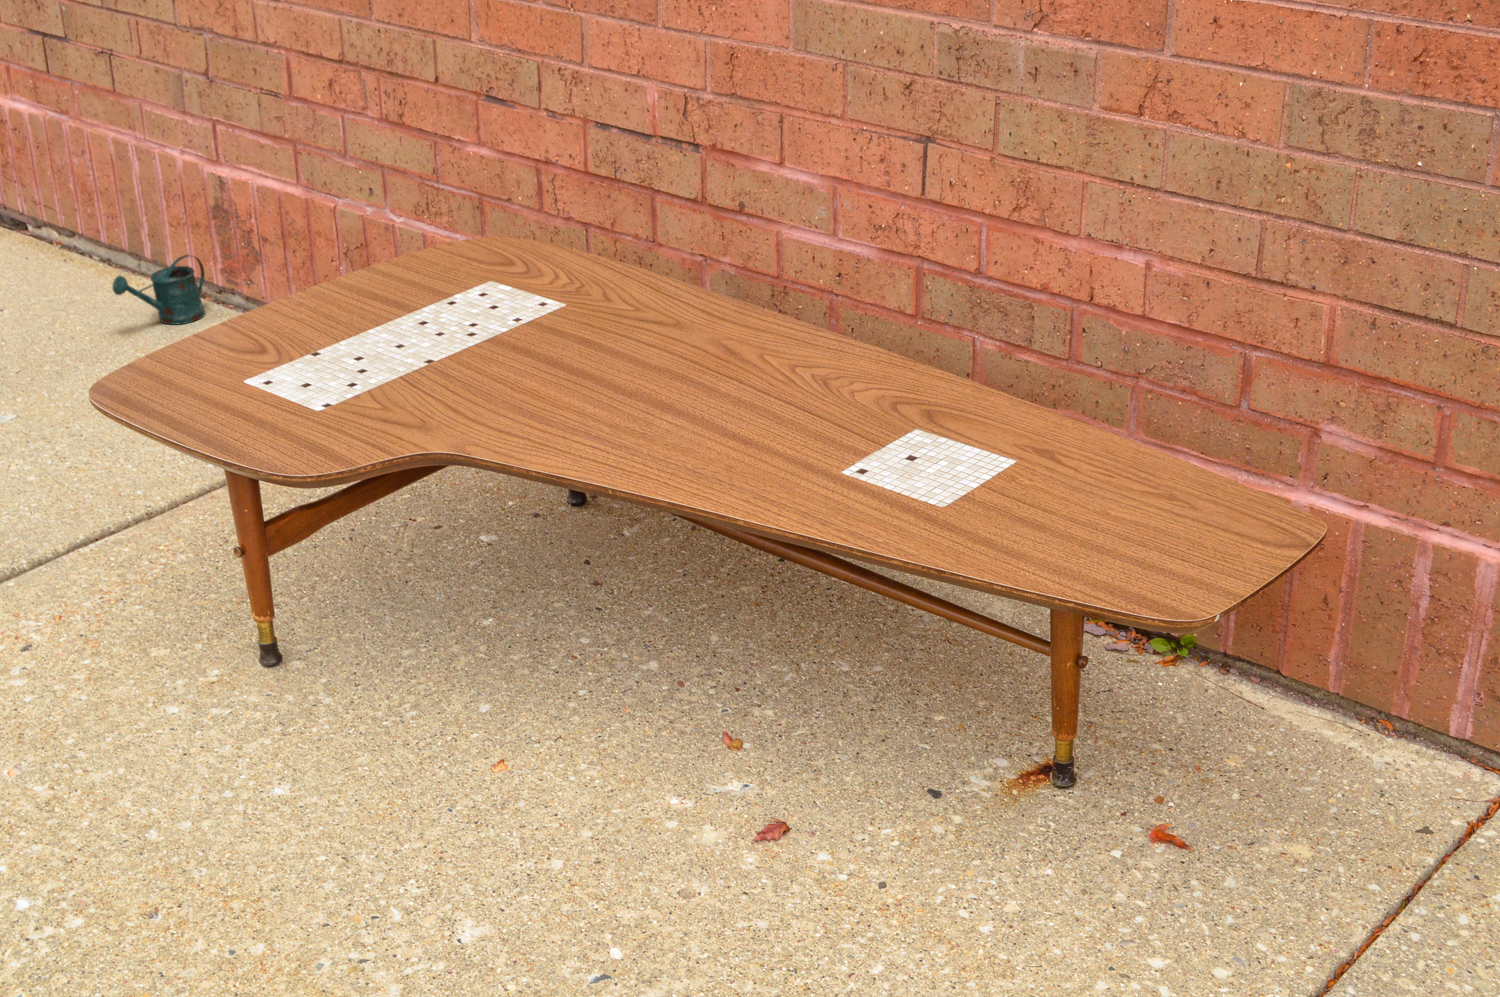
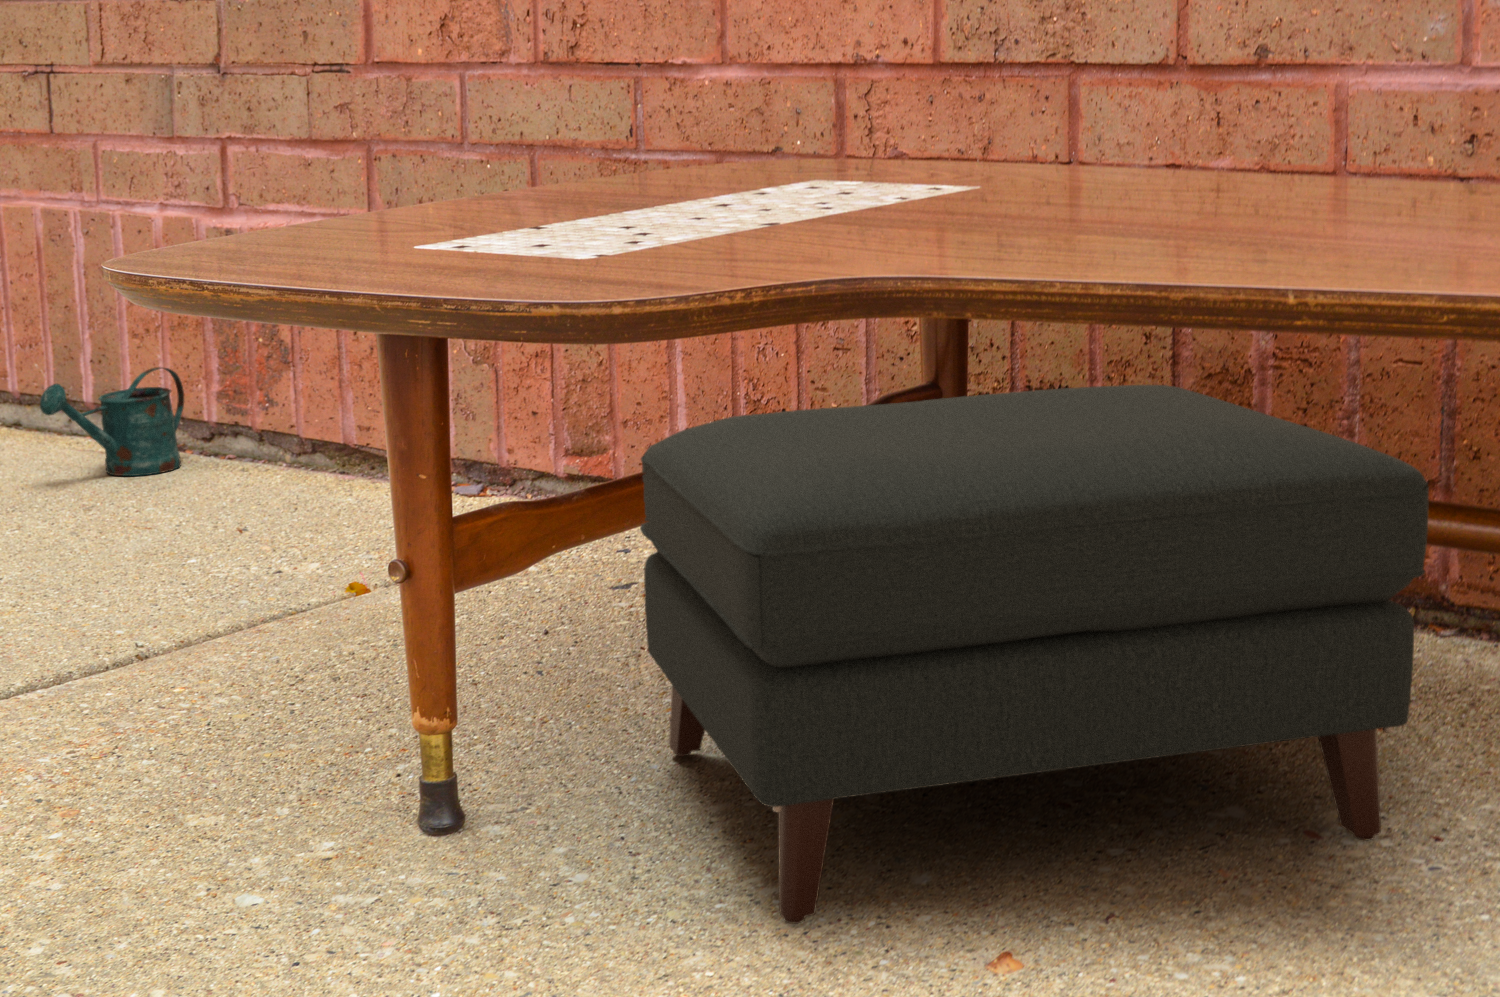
ottoman: none [363,436,715,738] -> present [640,385,1429,924]

